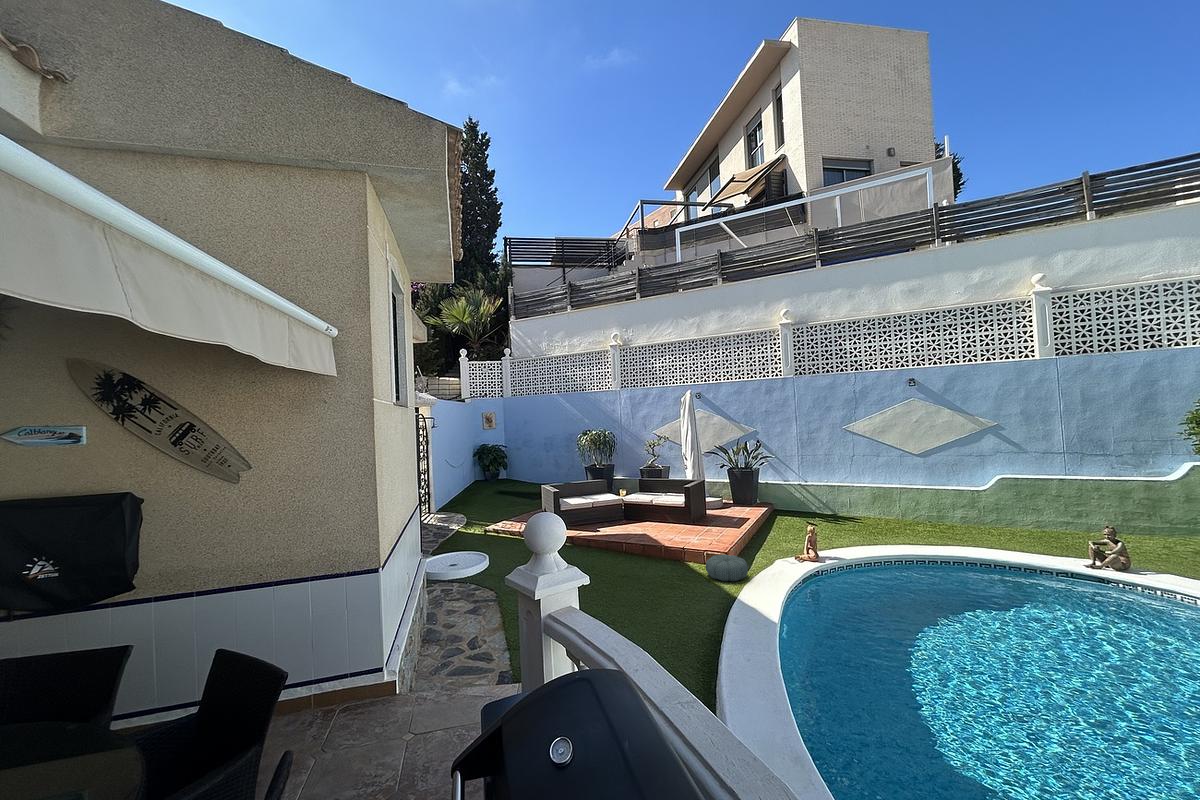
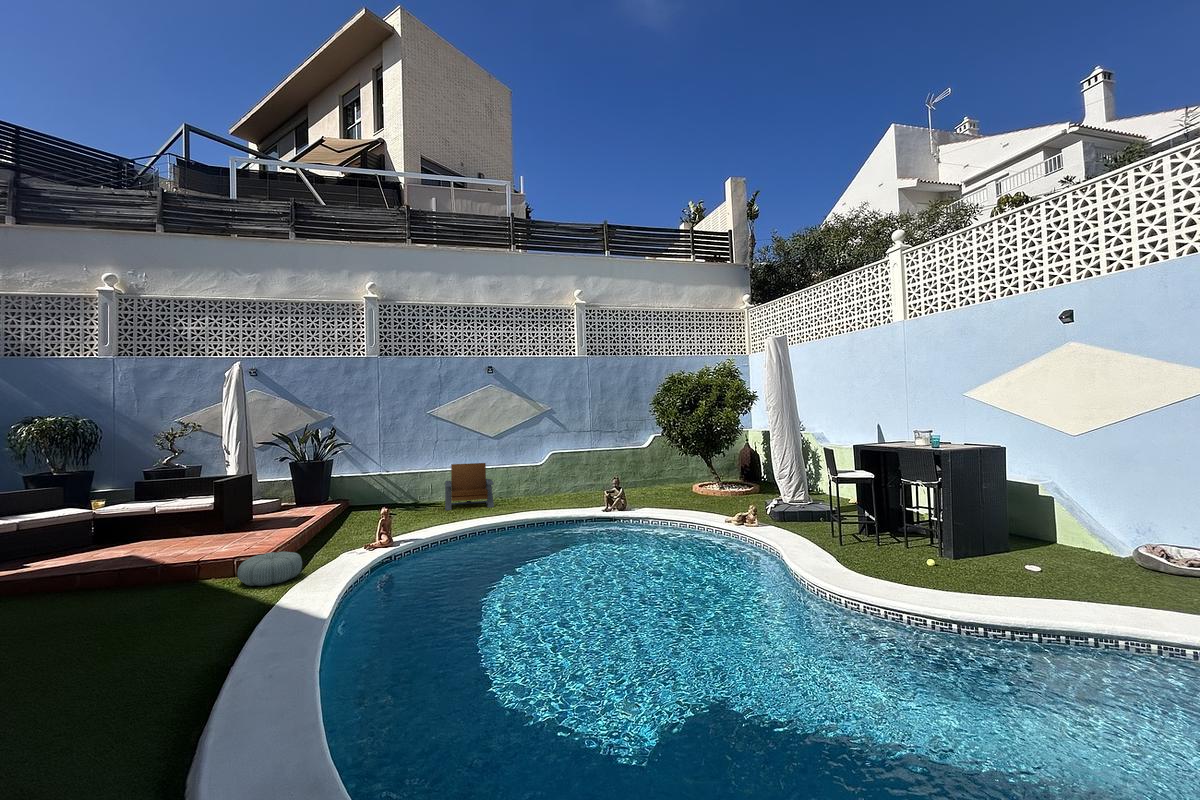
lounge chair: none [864,481,922,533] -> present [445,463,494,510]

